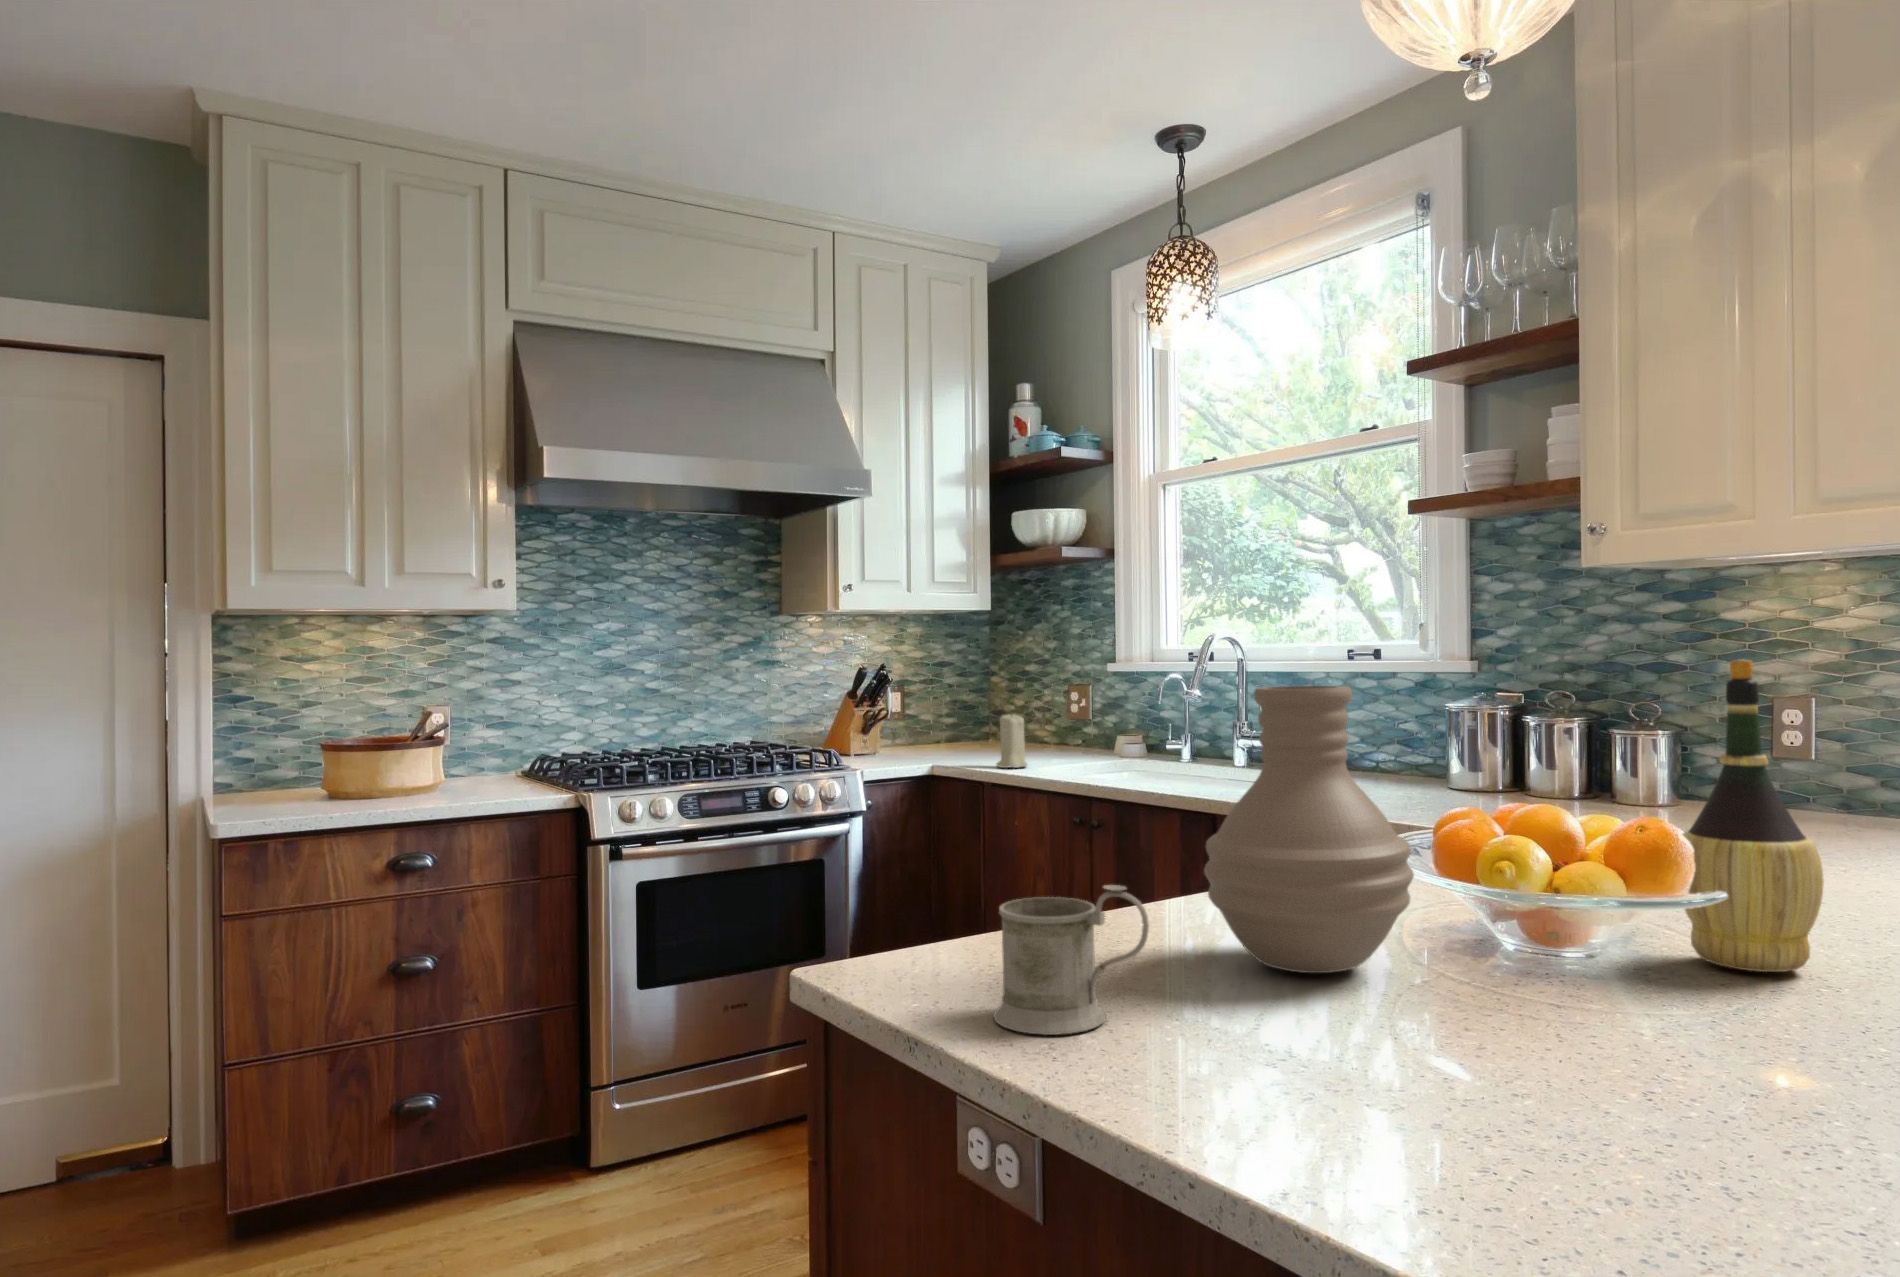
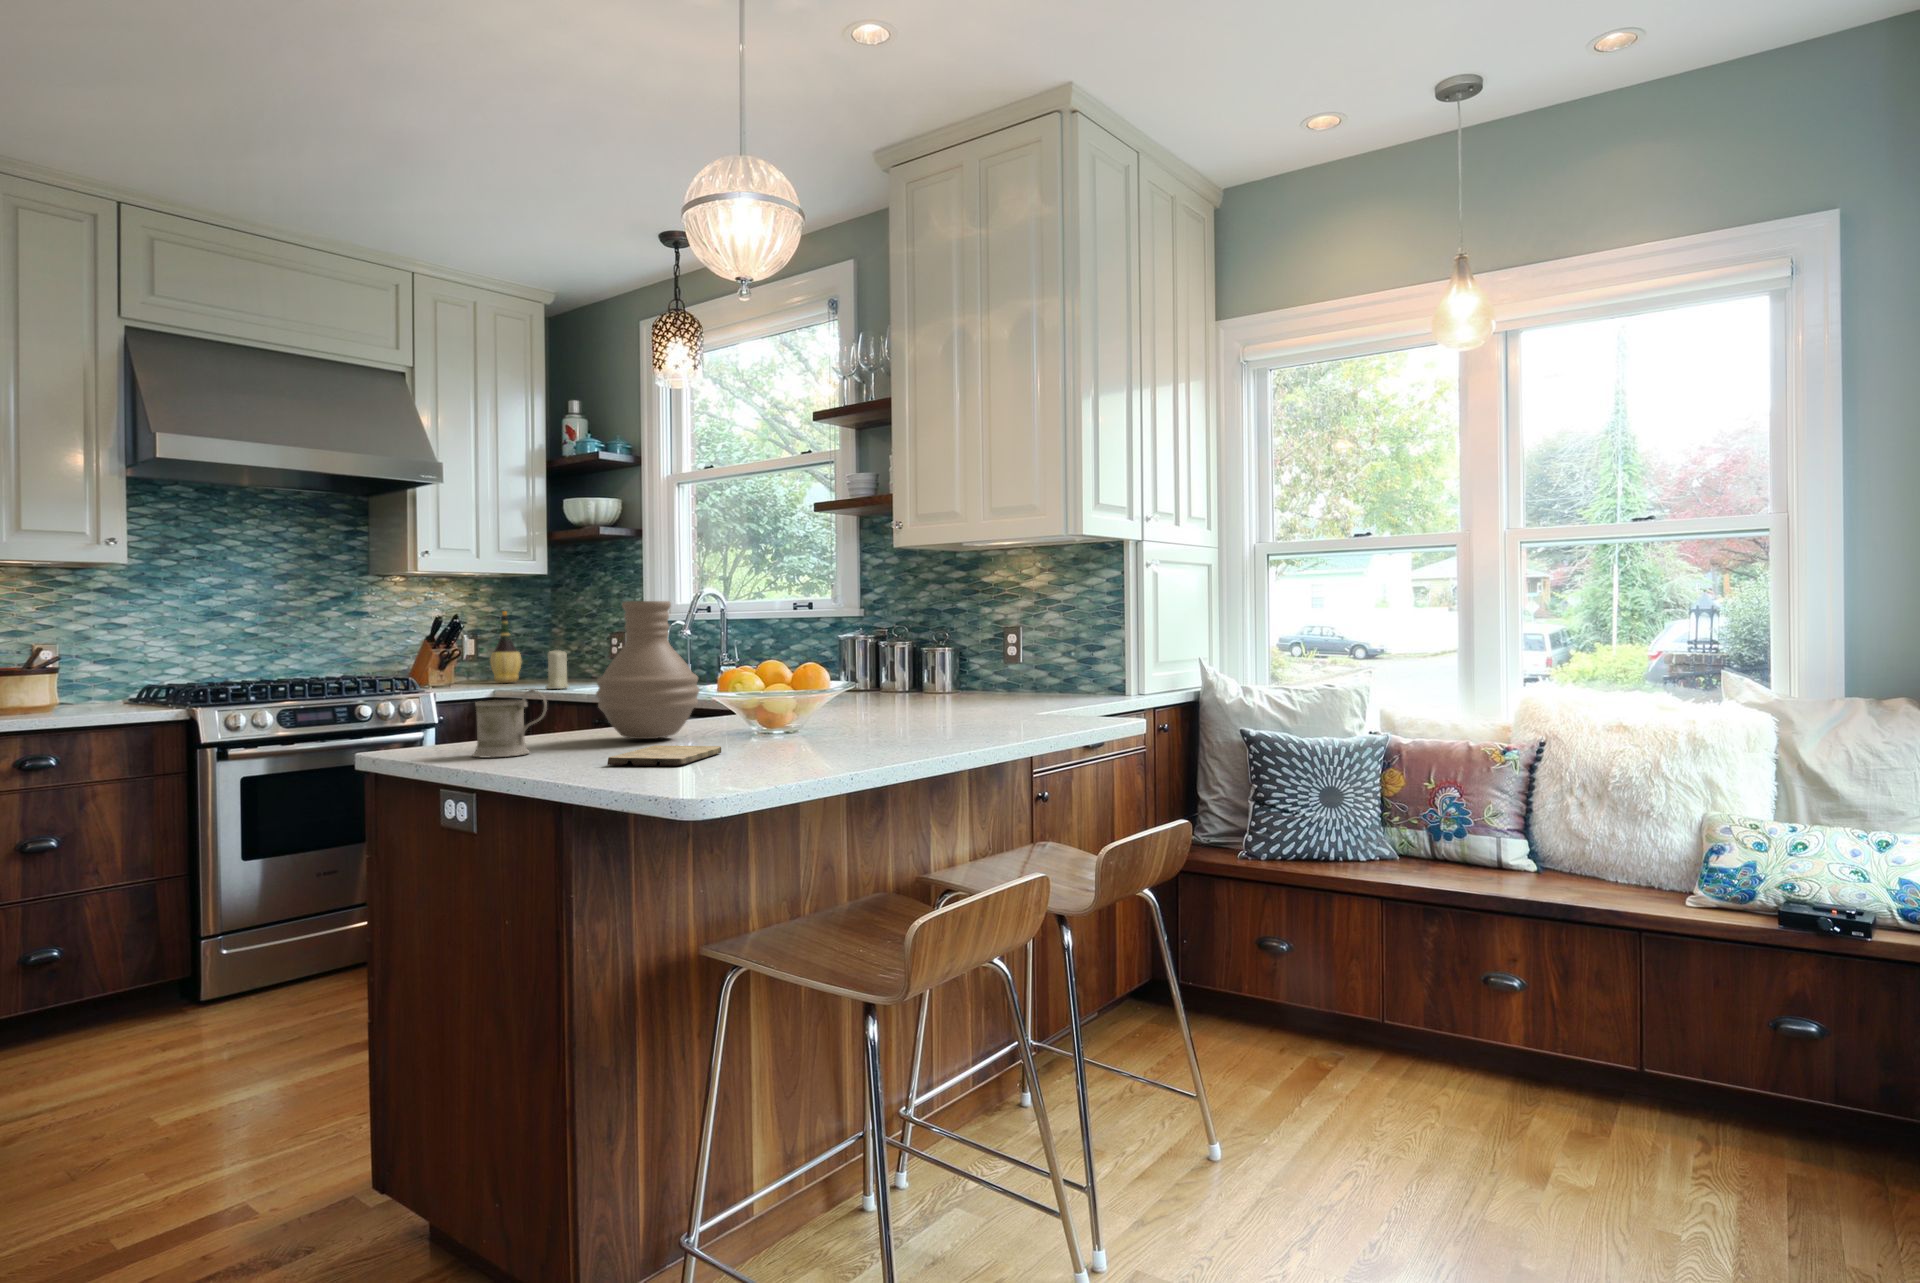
wine bottle: present [1682,659,1824,972] -> present [490,611,521,683]
cutting board: none [1349,1036,1578,1170] -> present [608,745,721,766]

